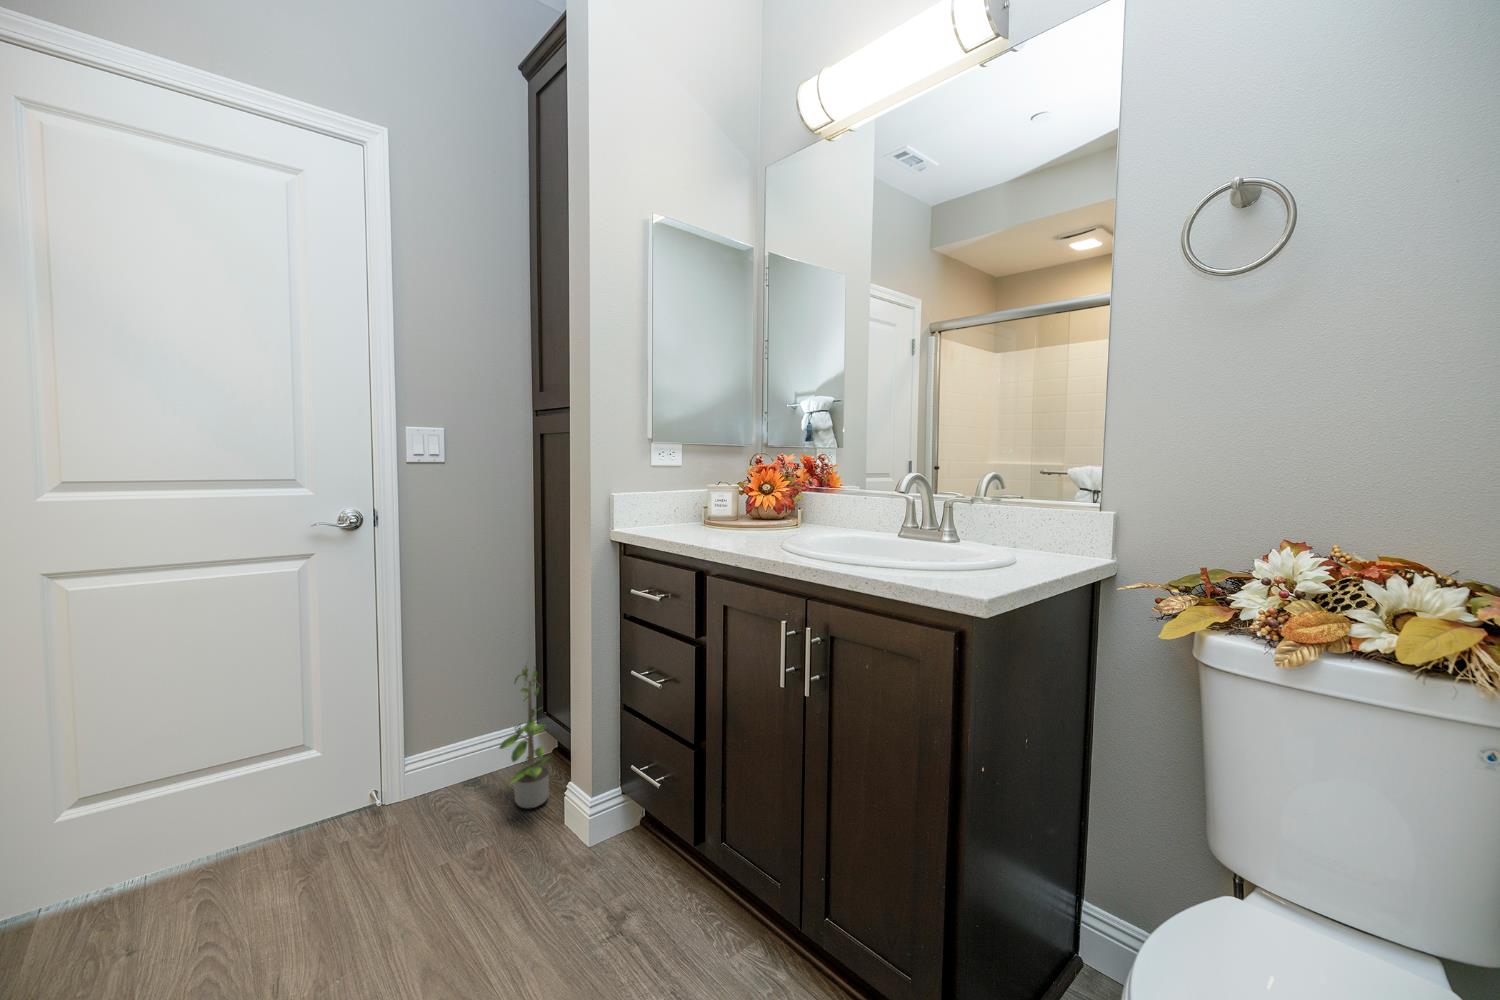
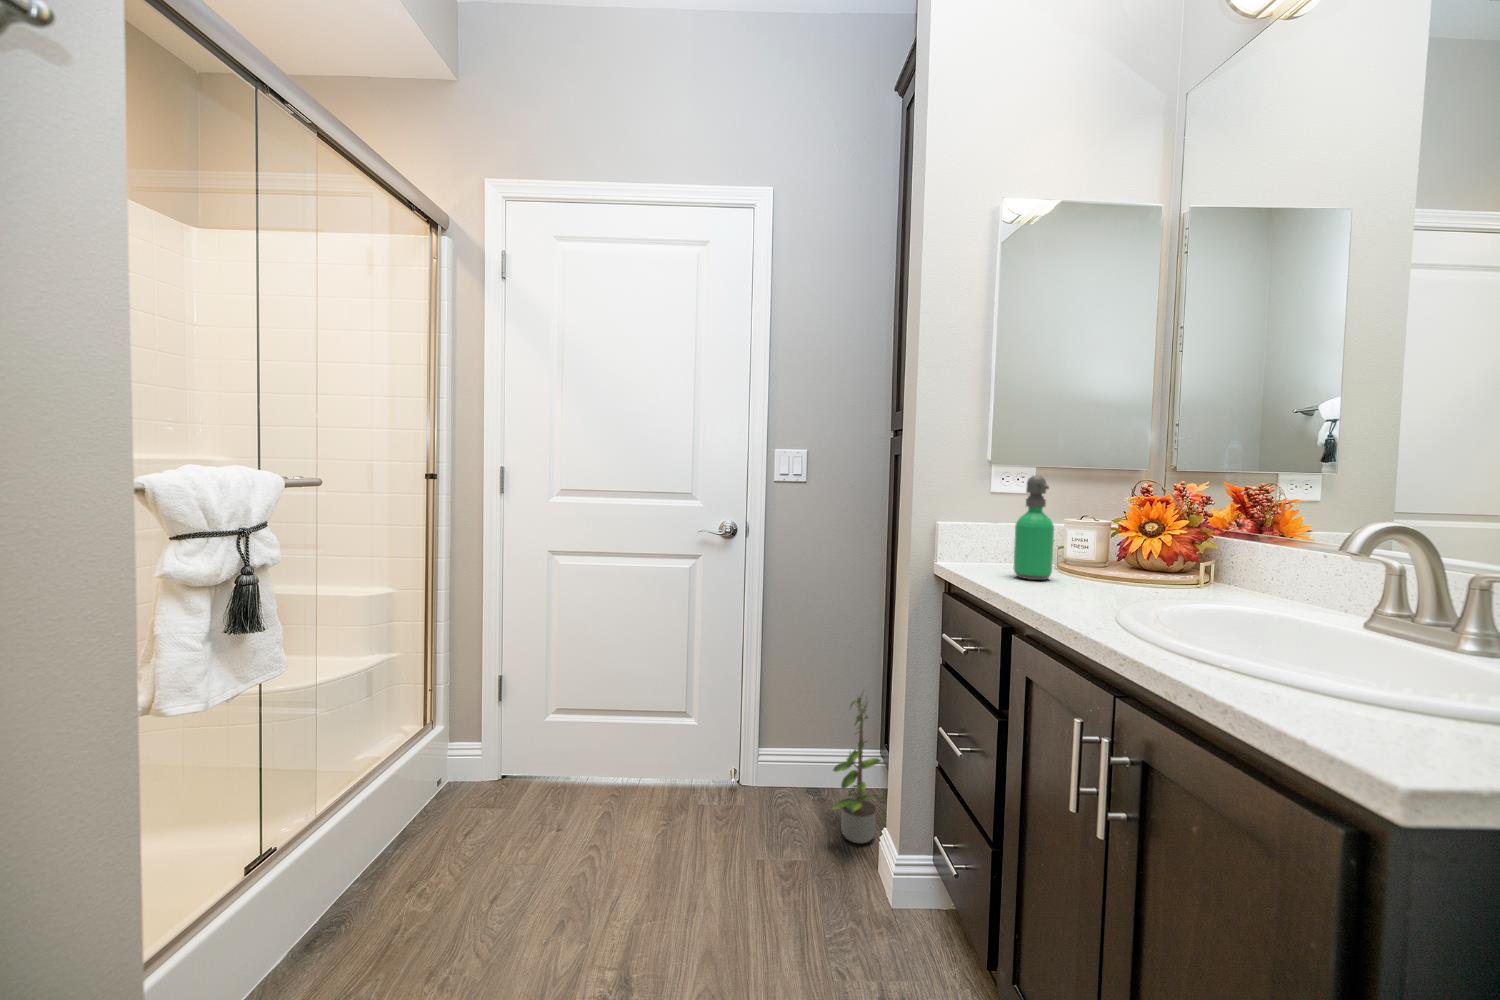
soap dispenser: none [682,450,710,534] -> present [1014,476,1054,580]

